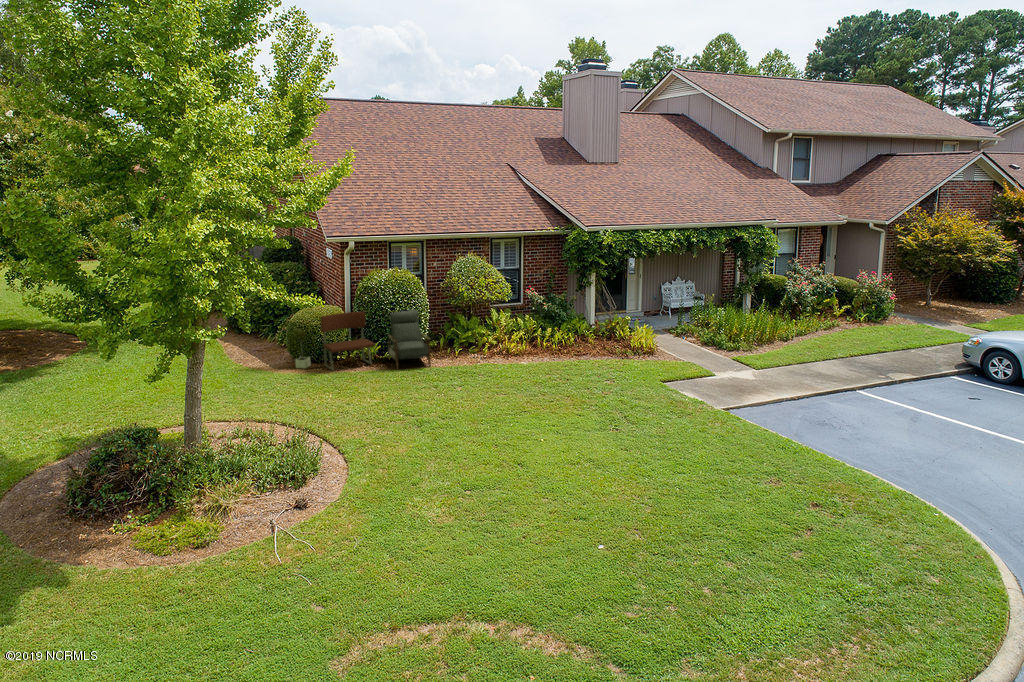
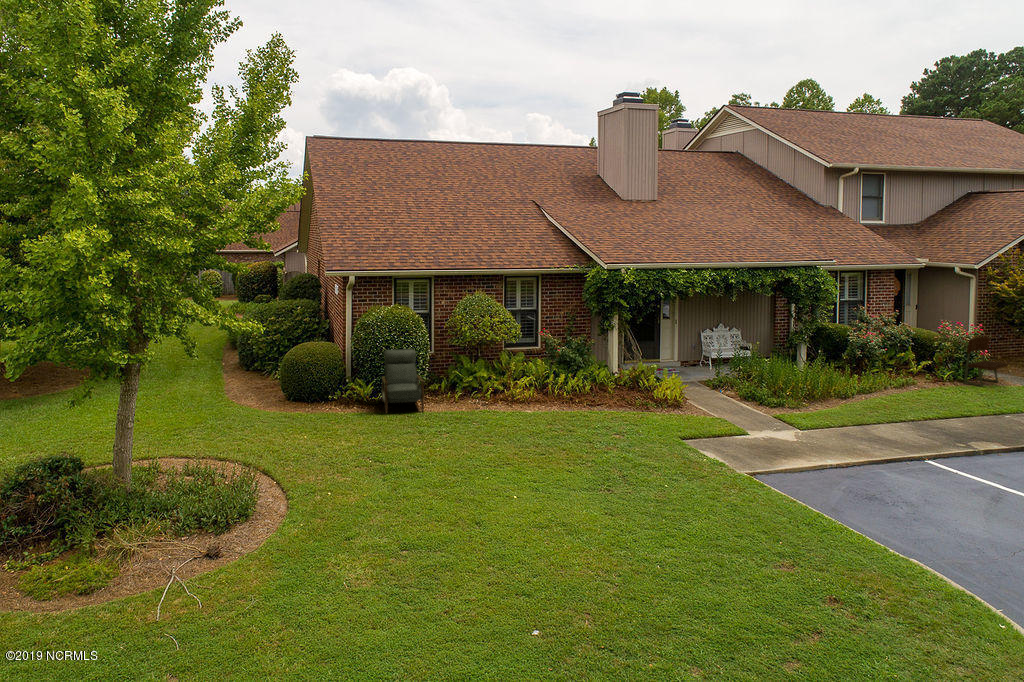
bench: present [321,312,375,371] -> present [964,337,1008,387]
potted tree: present [291,329,311,368] -> none [275,366,296,410]

